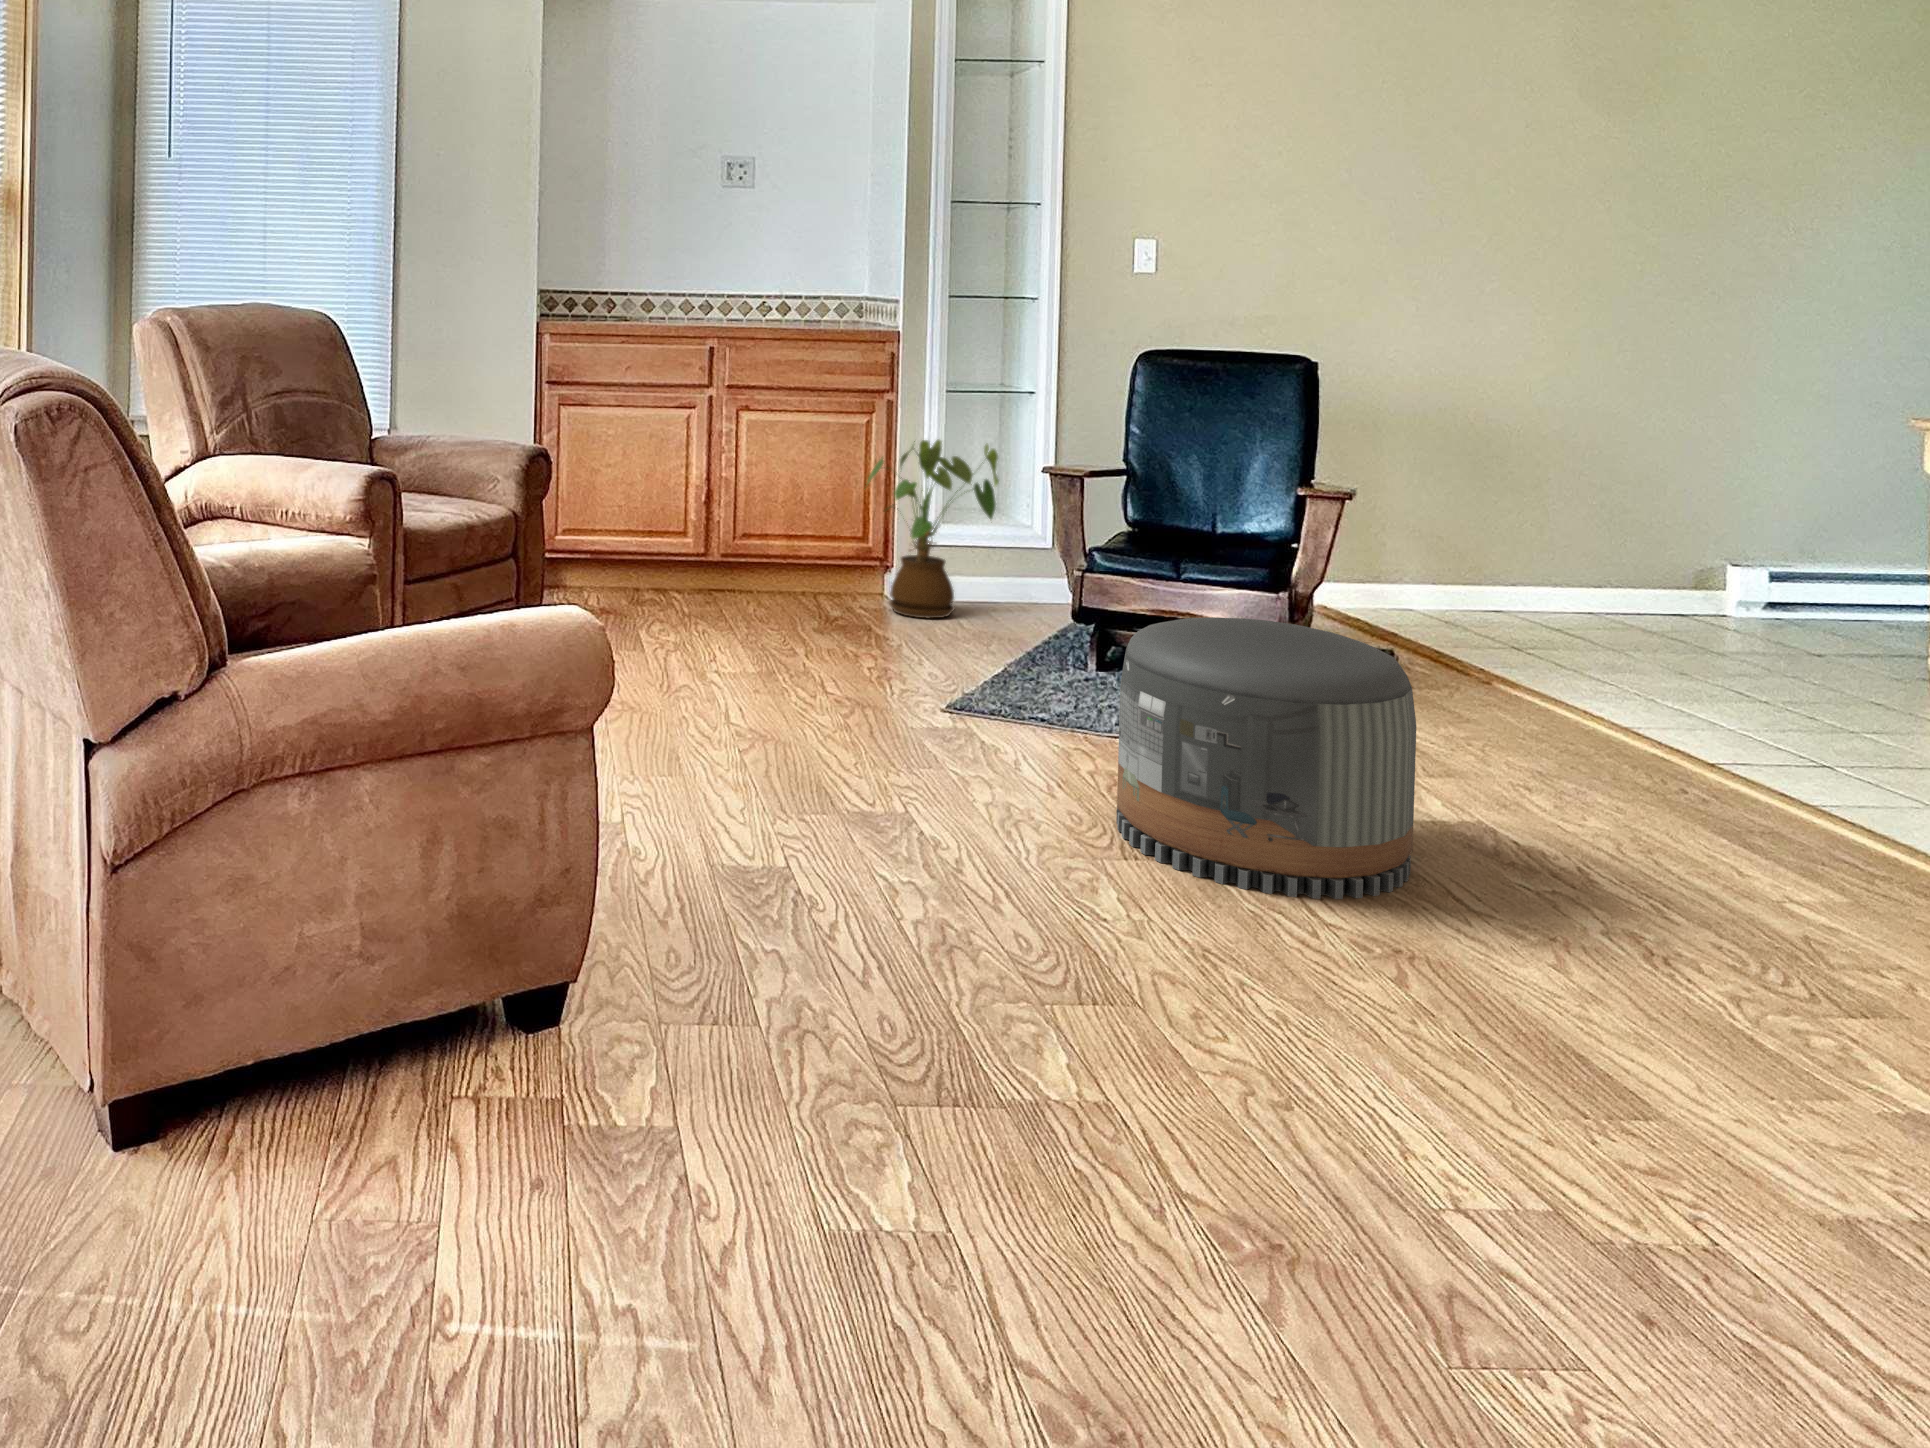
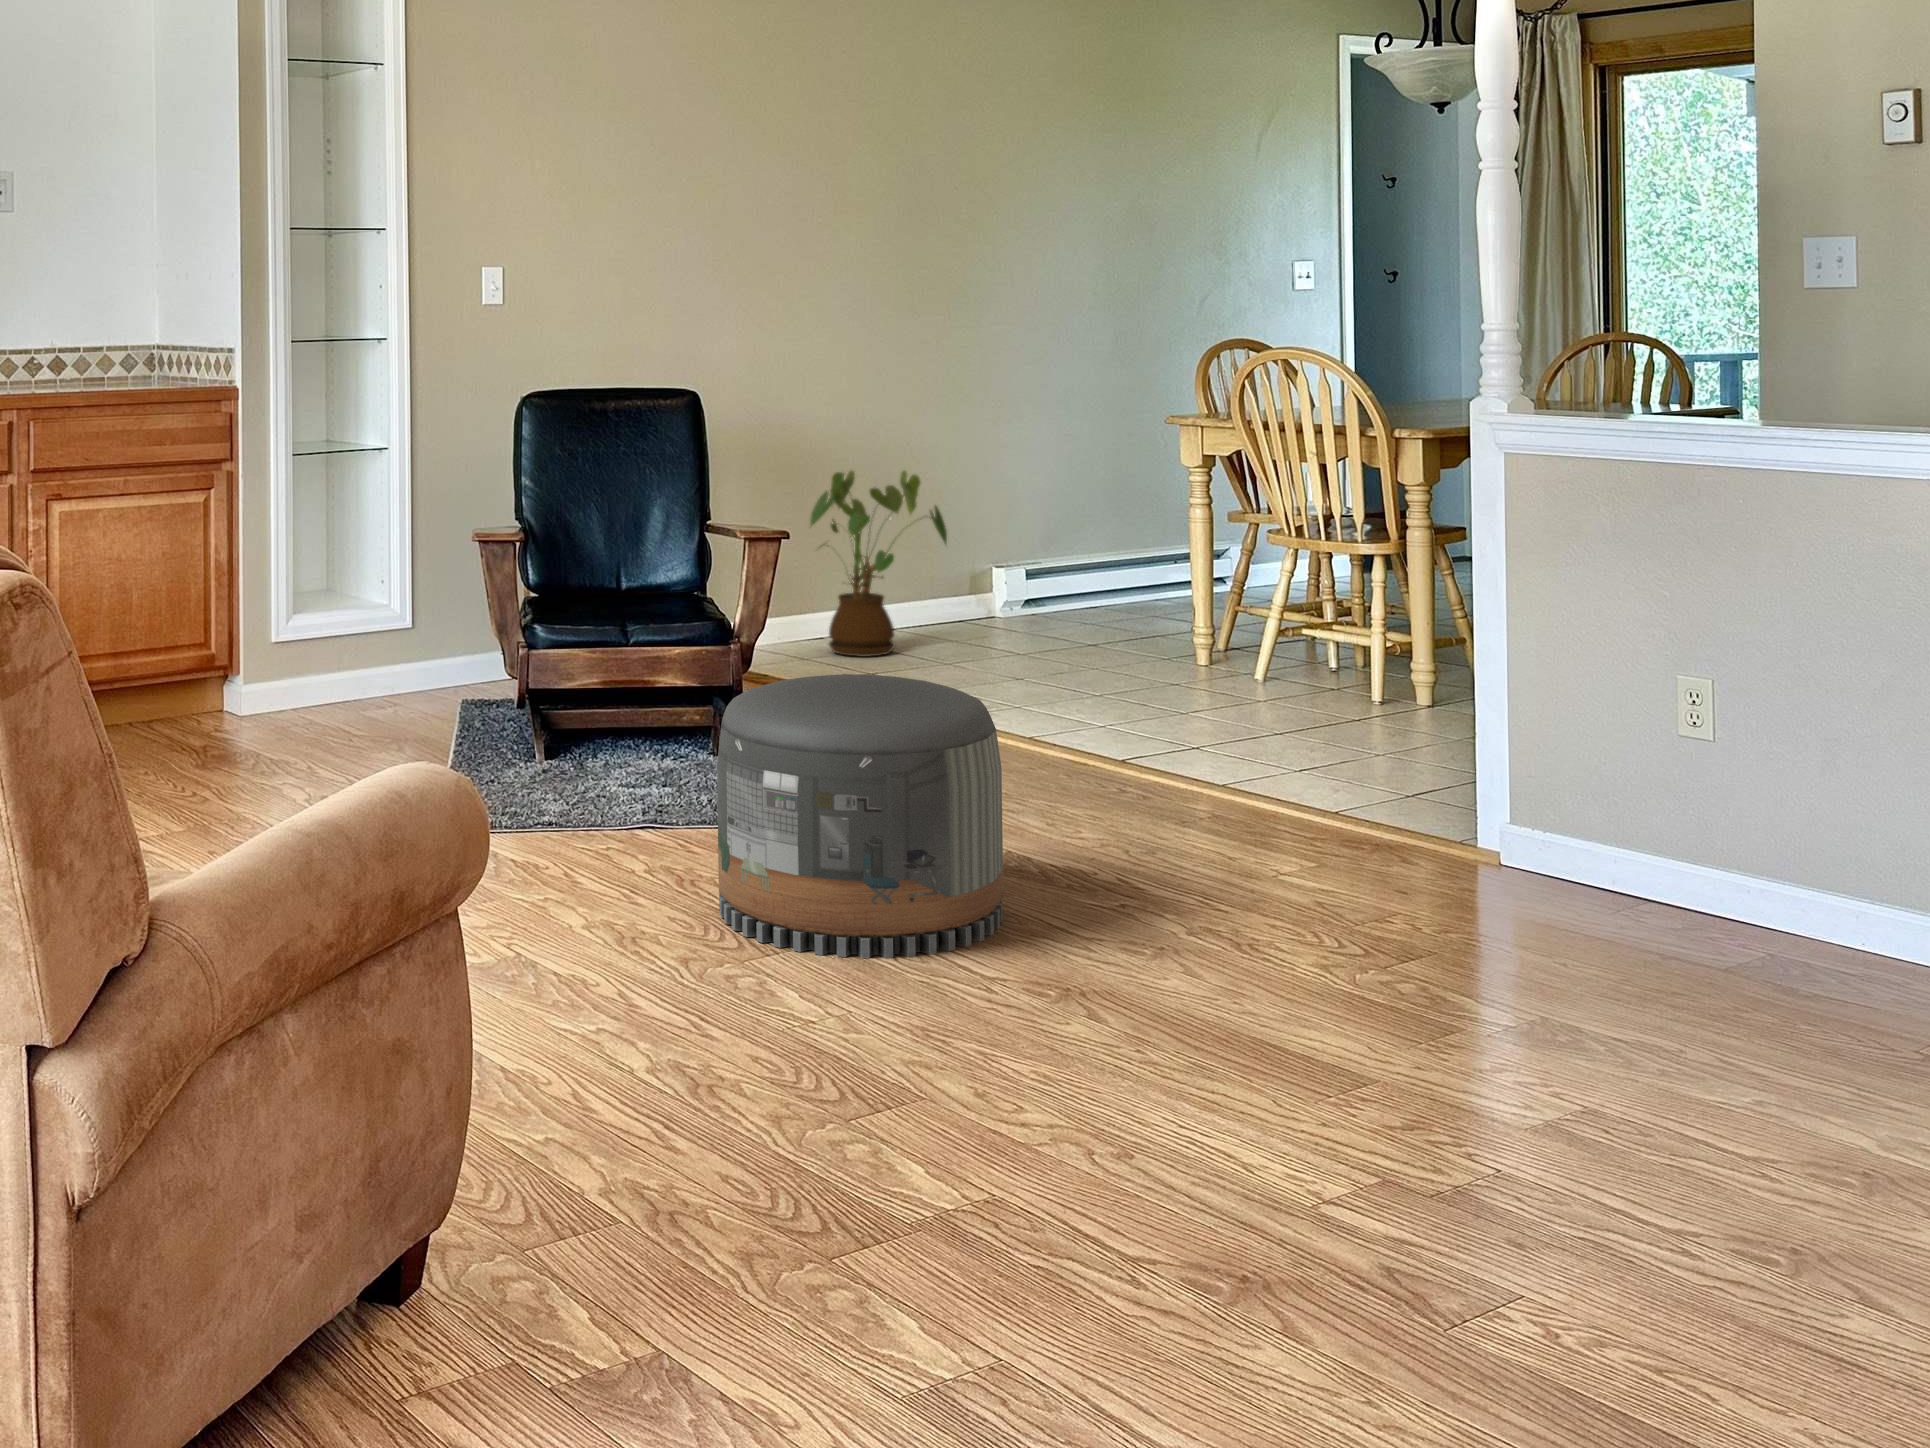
house plant: present [868,440,999,618] -> present [810,471,947,657]

